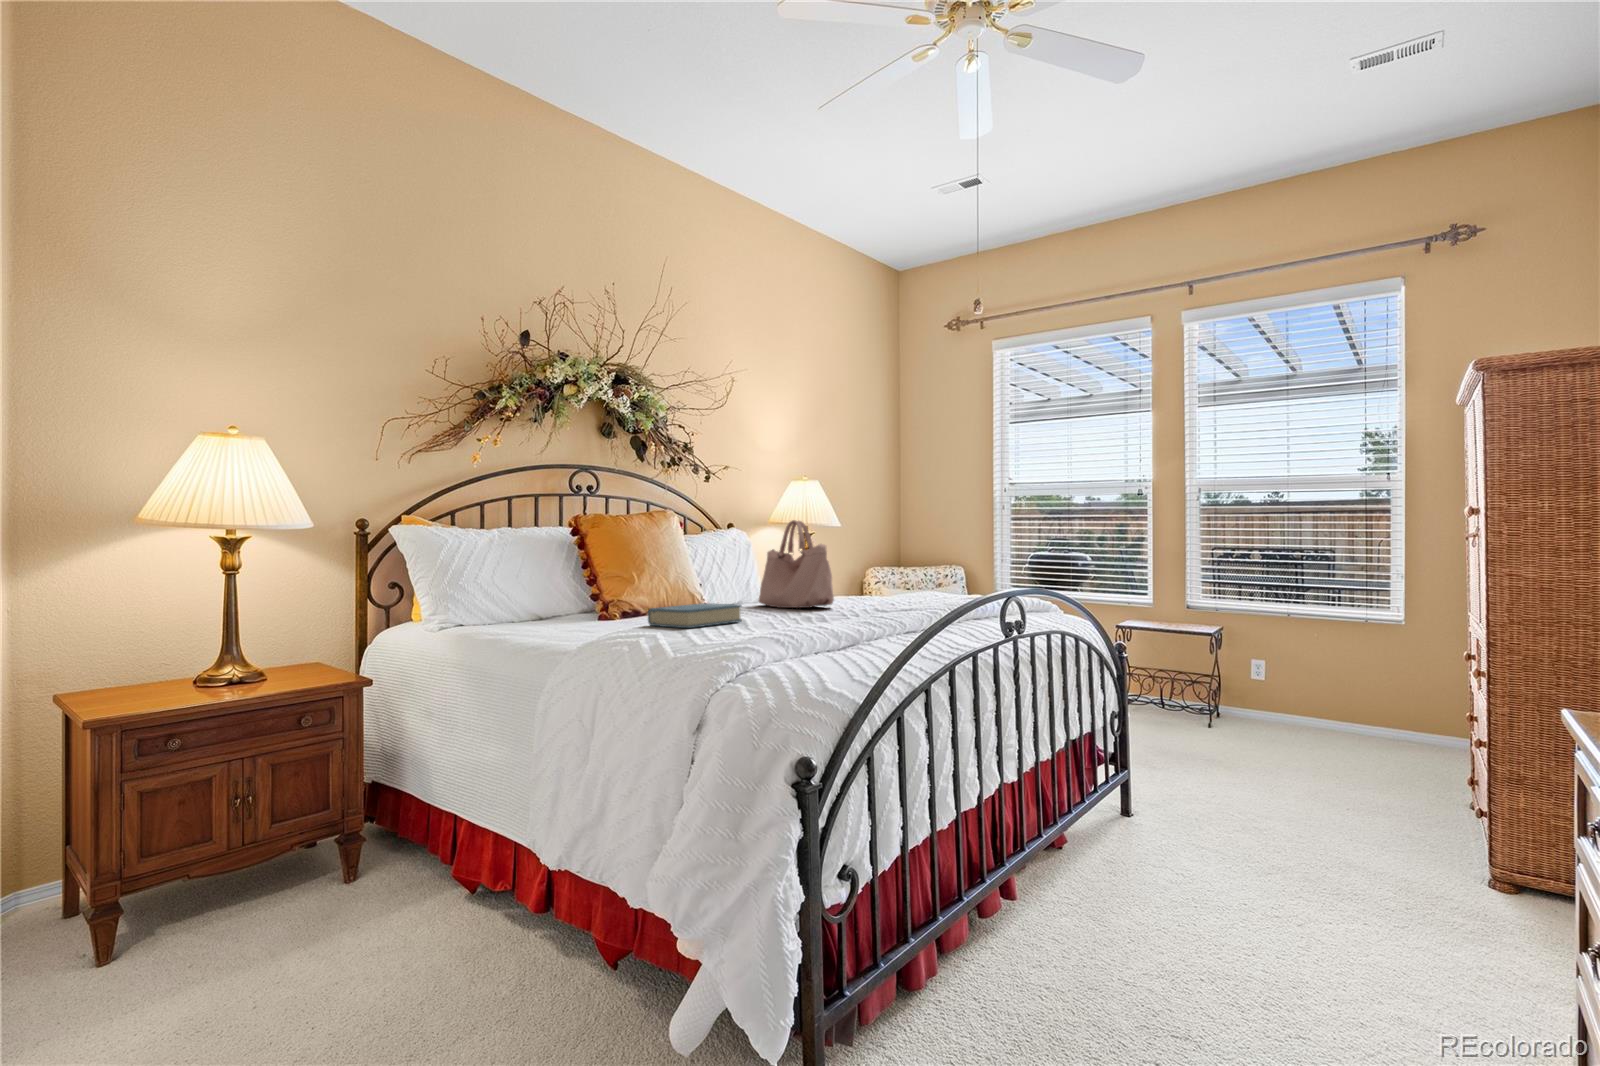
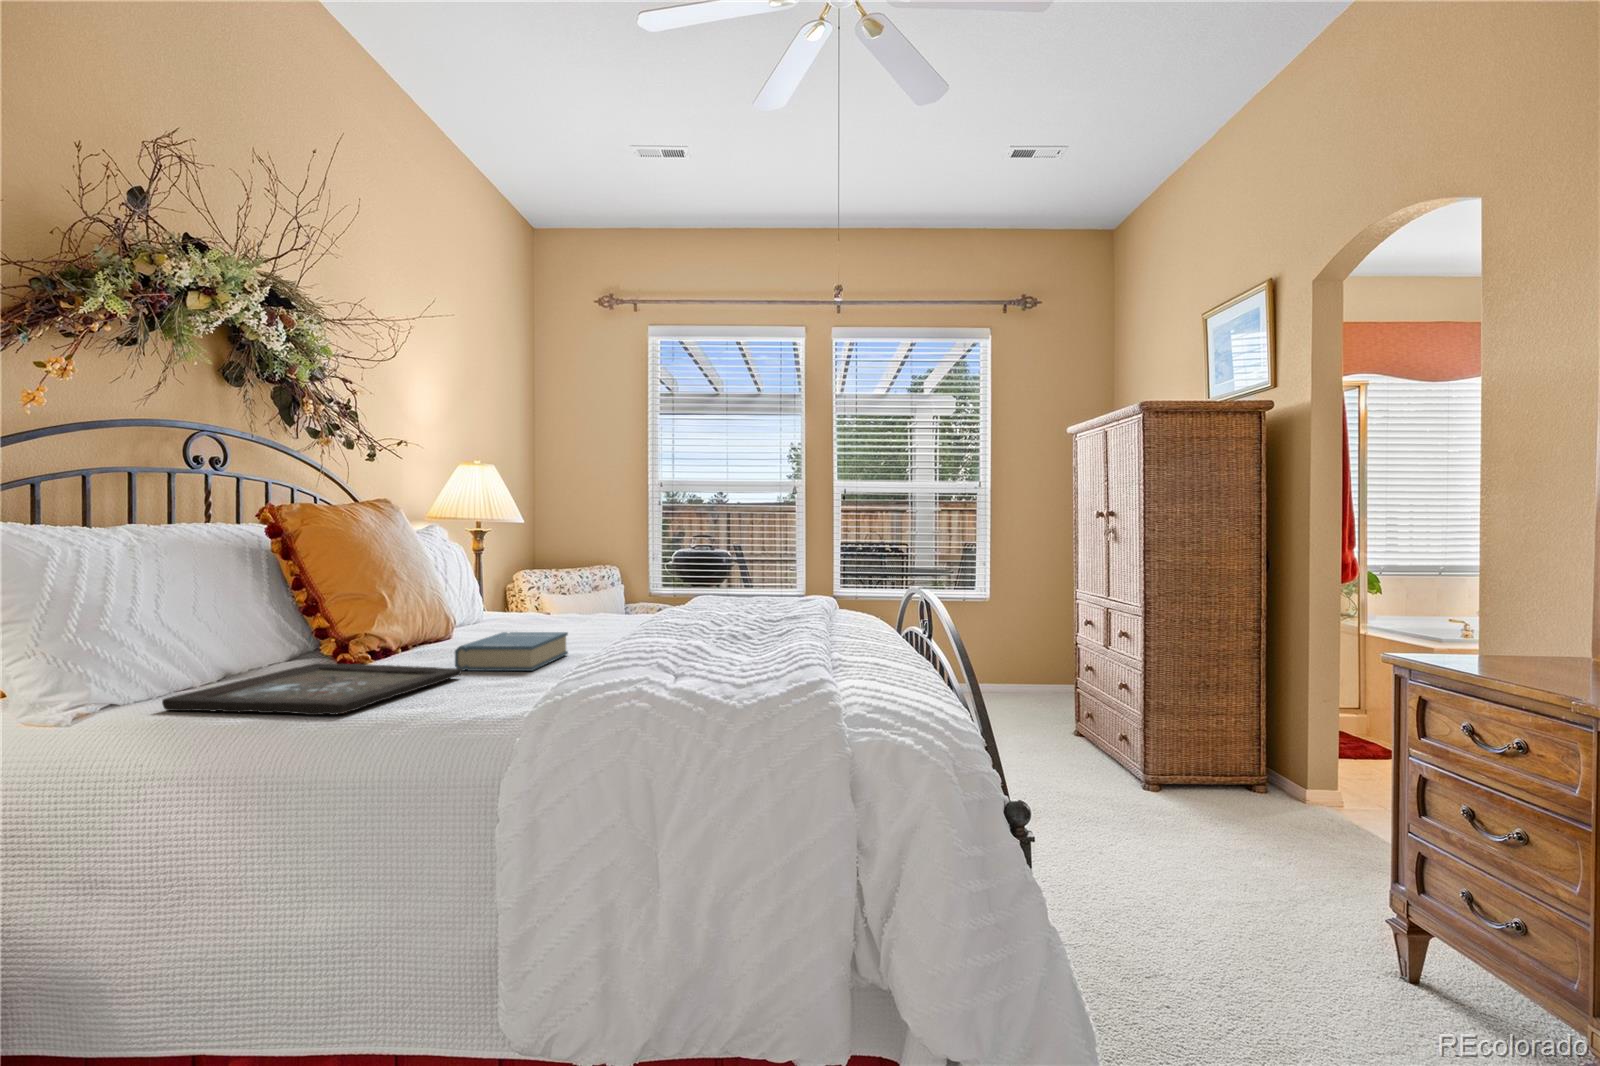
handbag: present [759,520,834,608] -> none [499,519,610,628]
tray: none [463,616,639,639] -> present [162,663,462,715]

